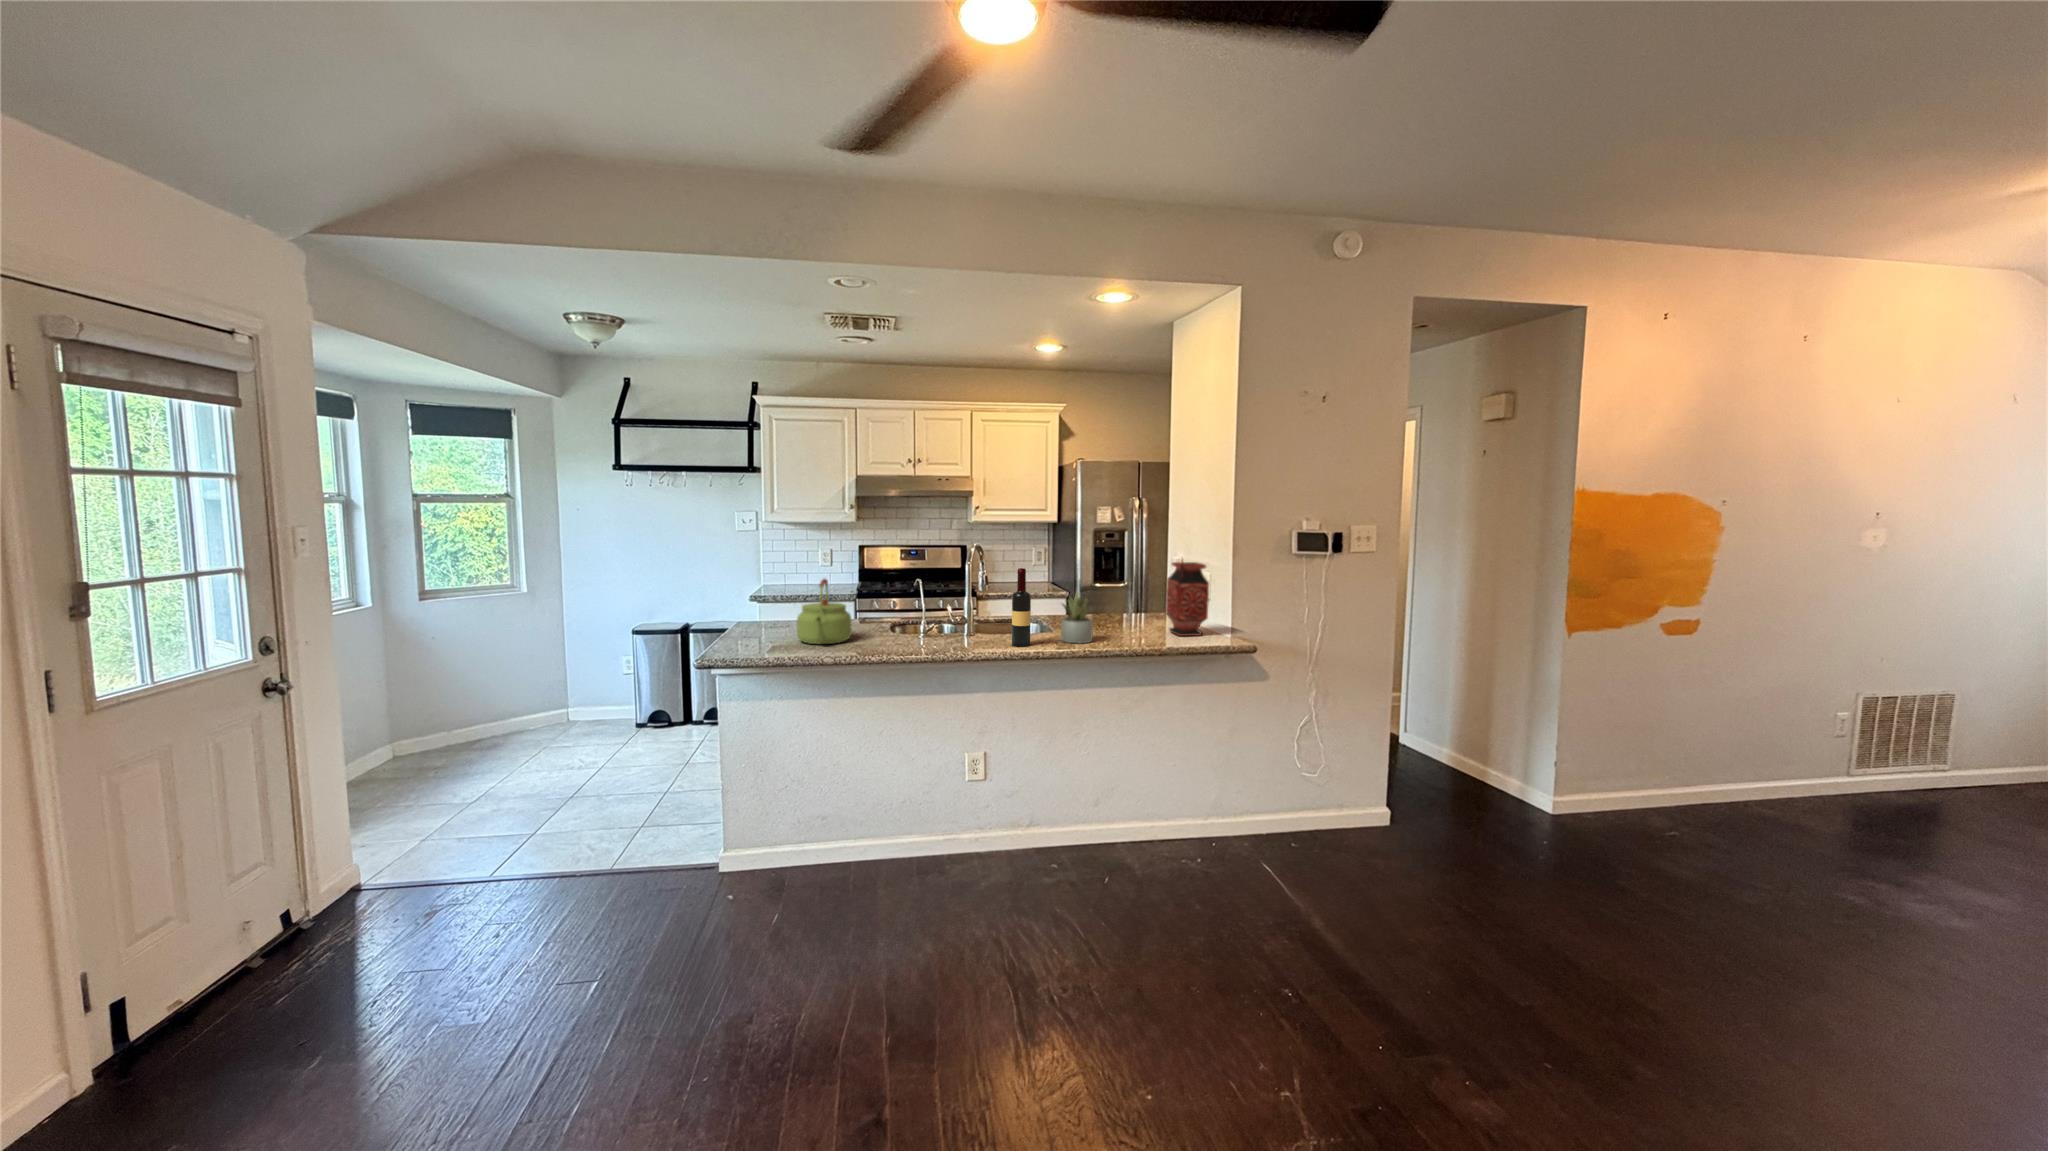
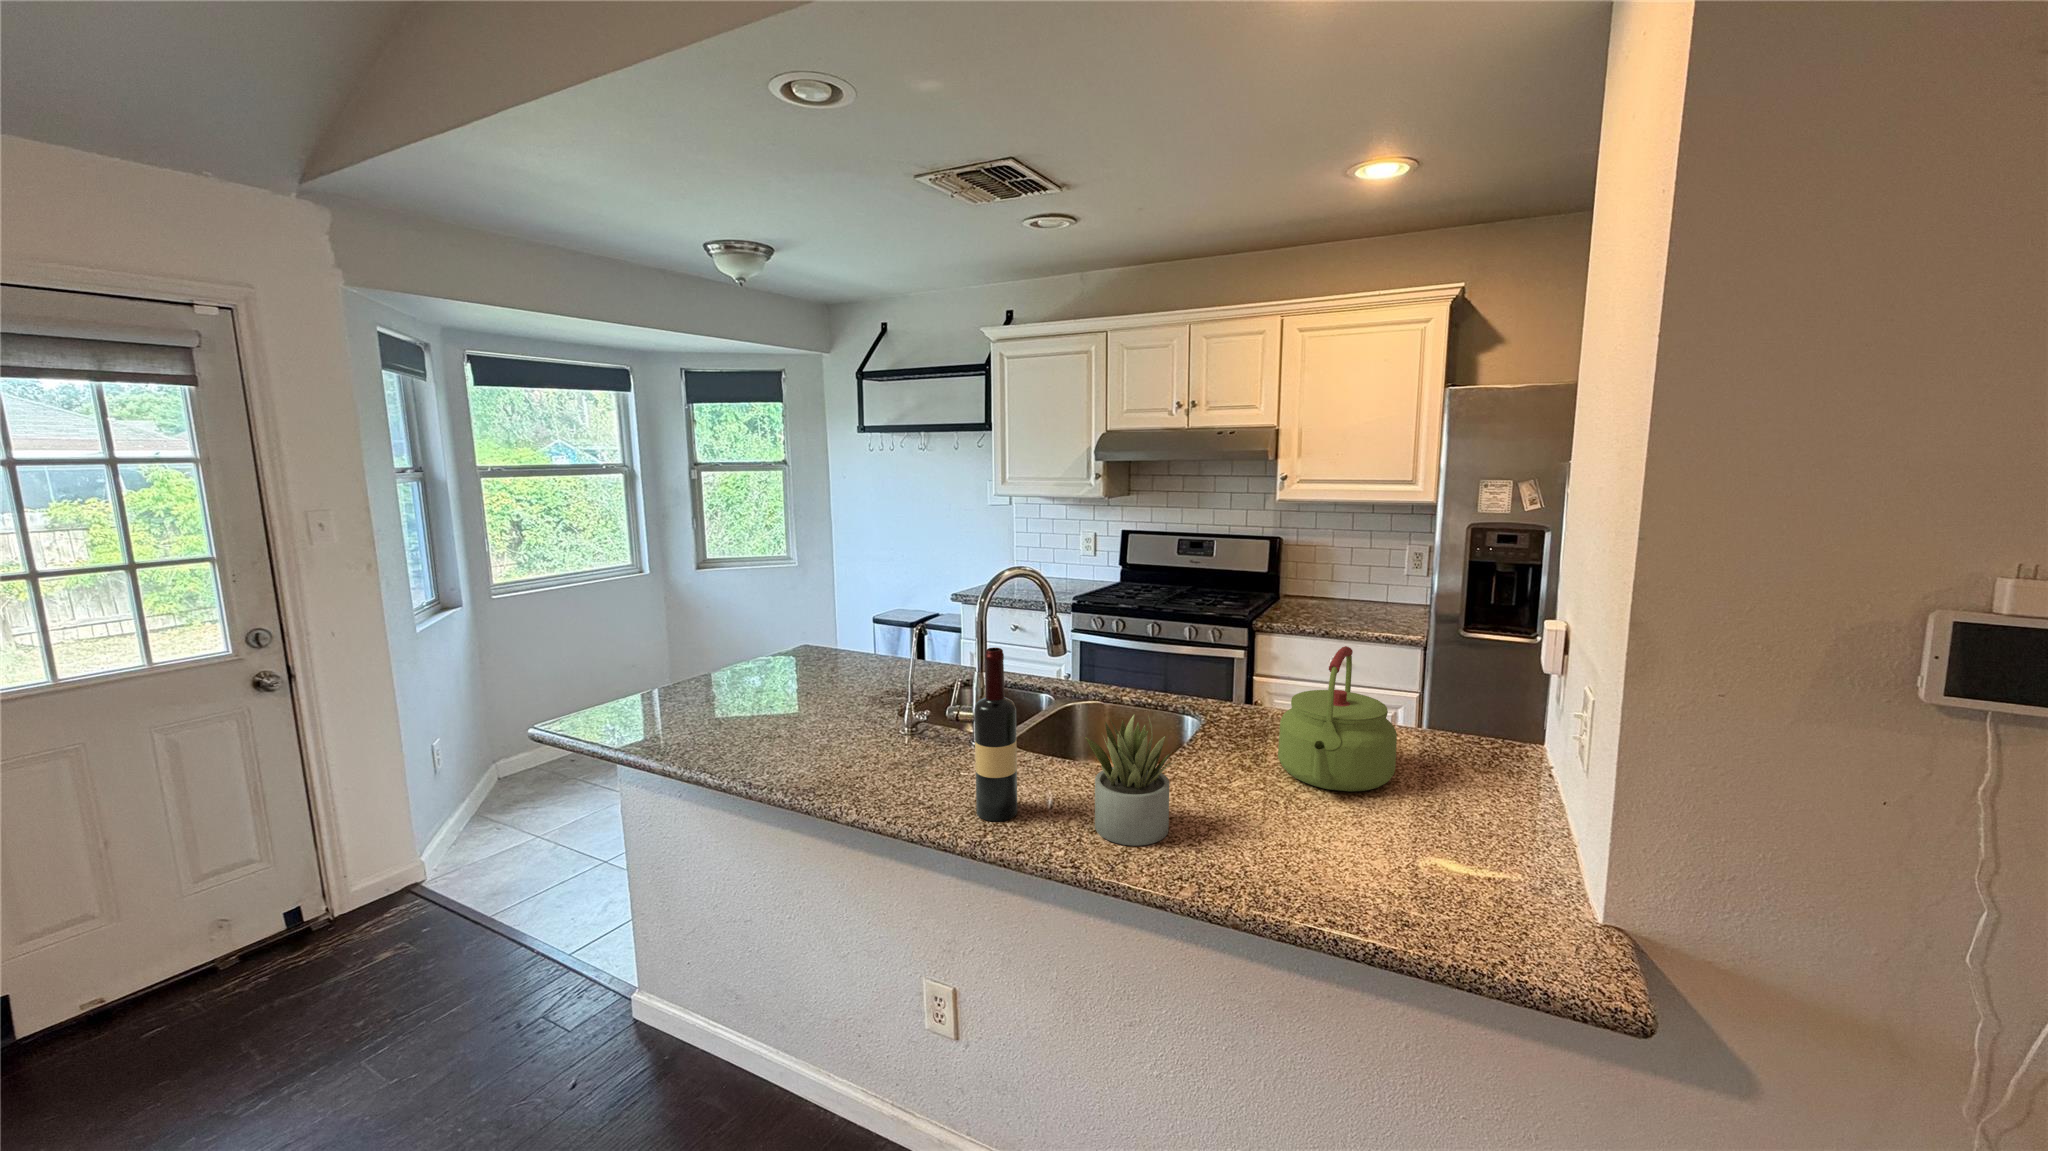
vase: present [1166,562,1209,636] -> none [1408,671,1527,900]
kettle: present [797,579,852,644] -> present [1278,646,1397,791]

